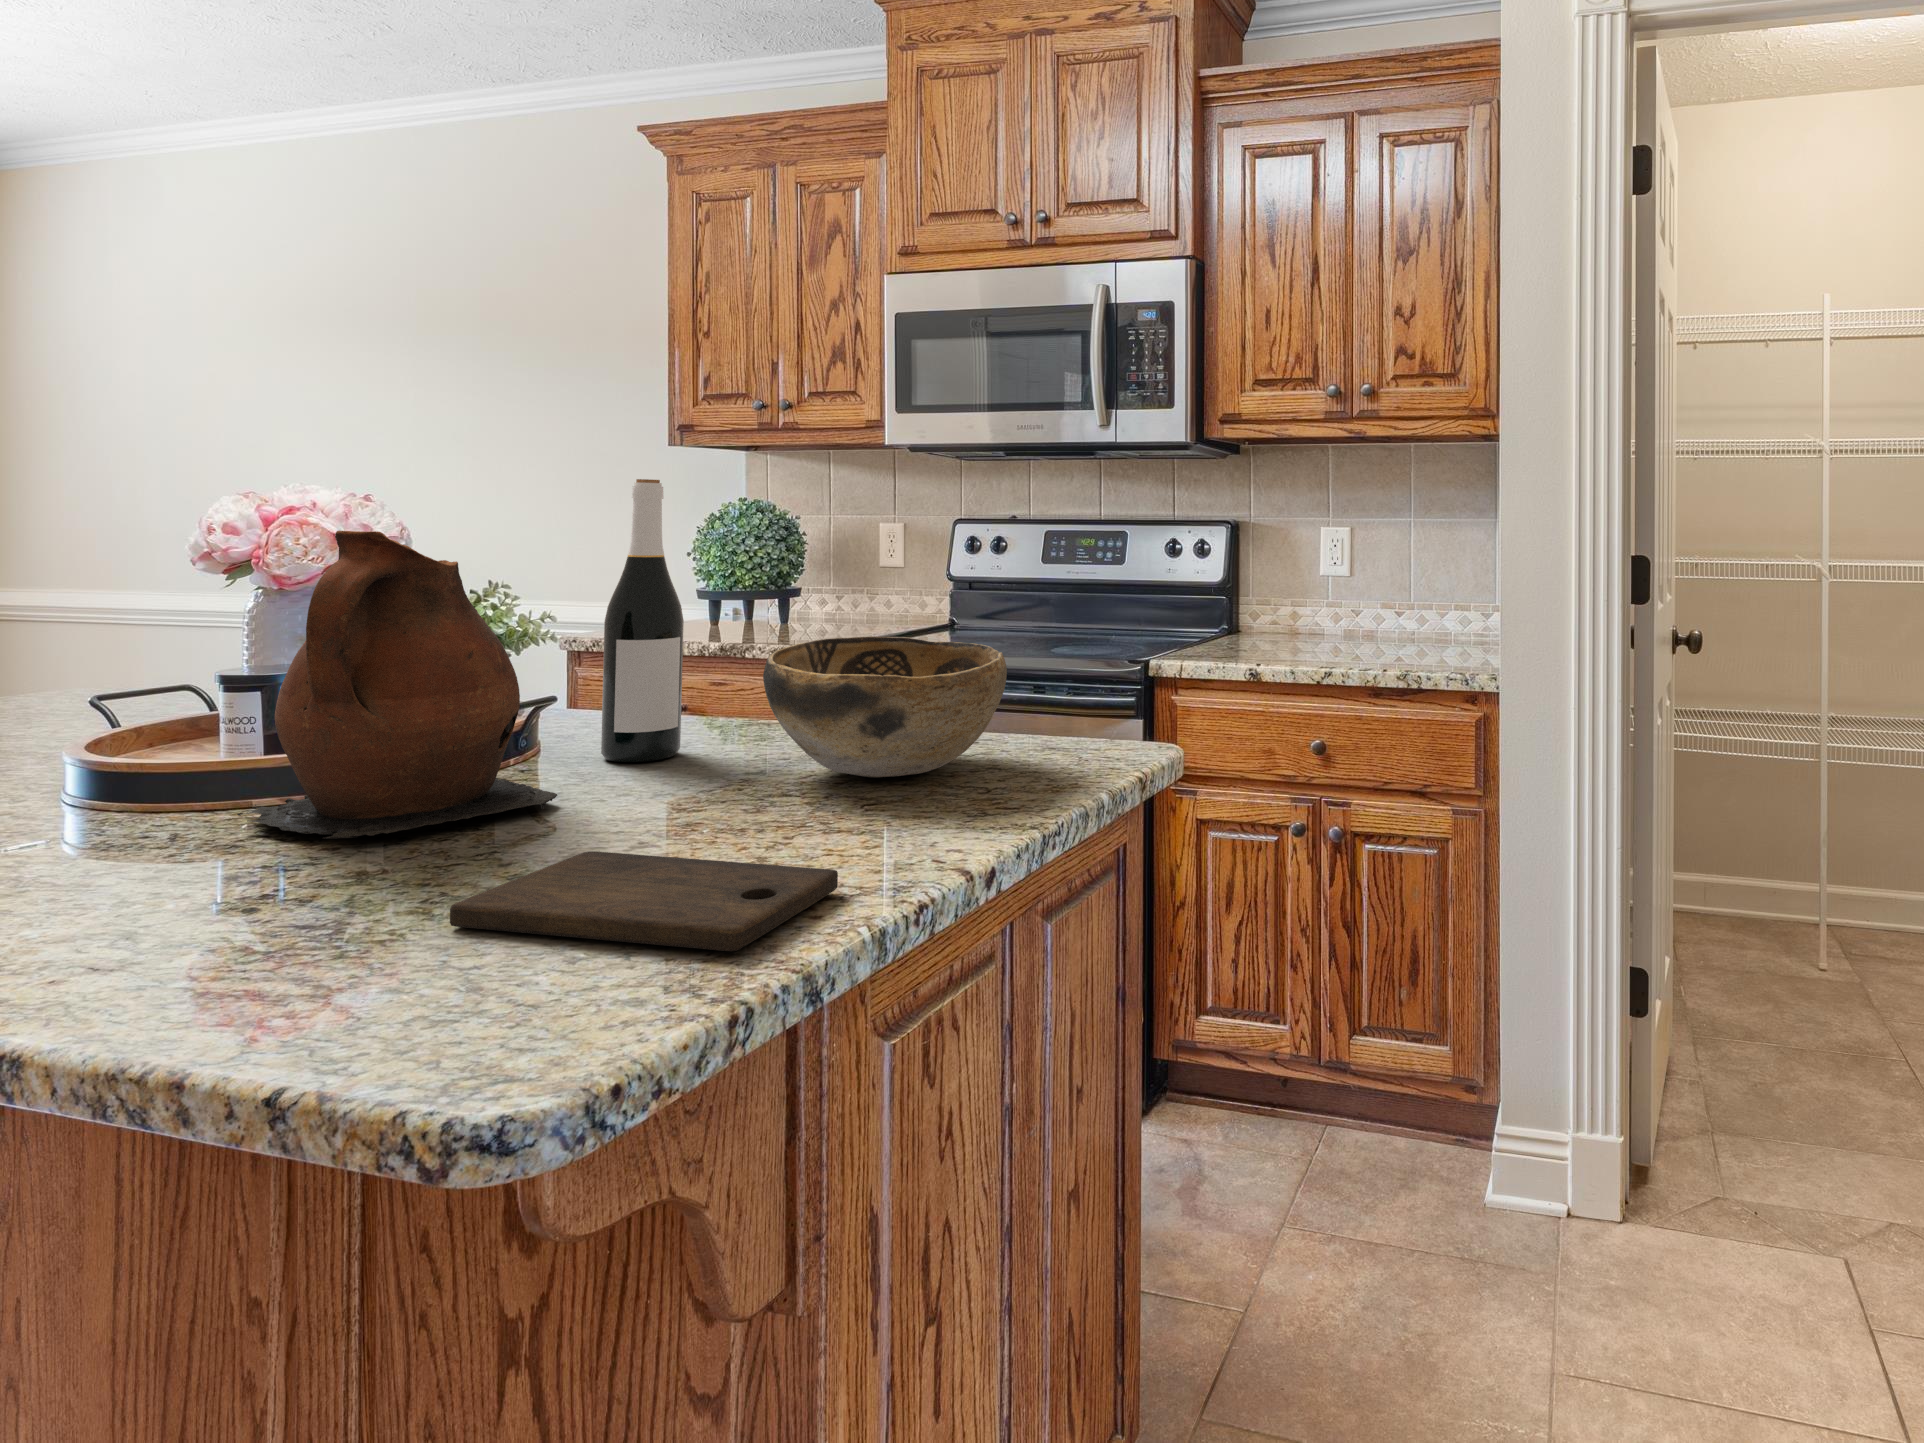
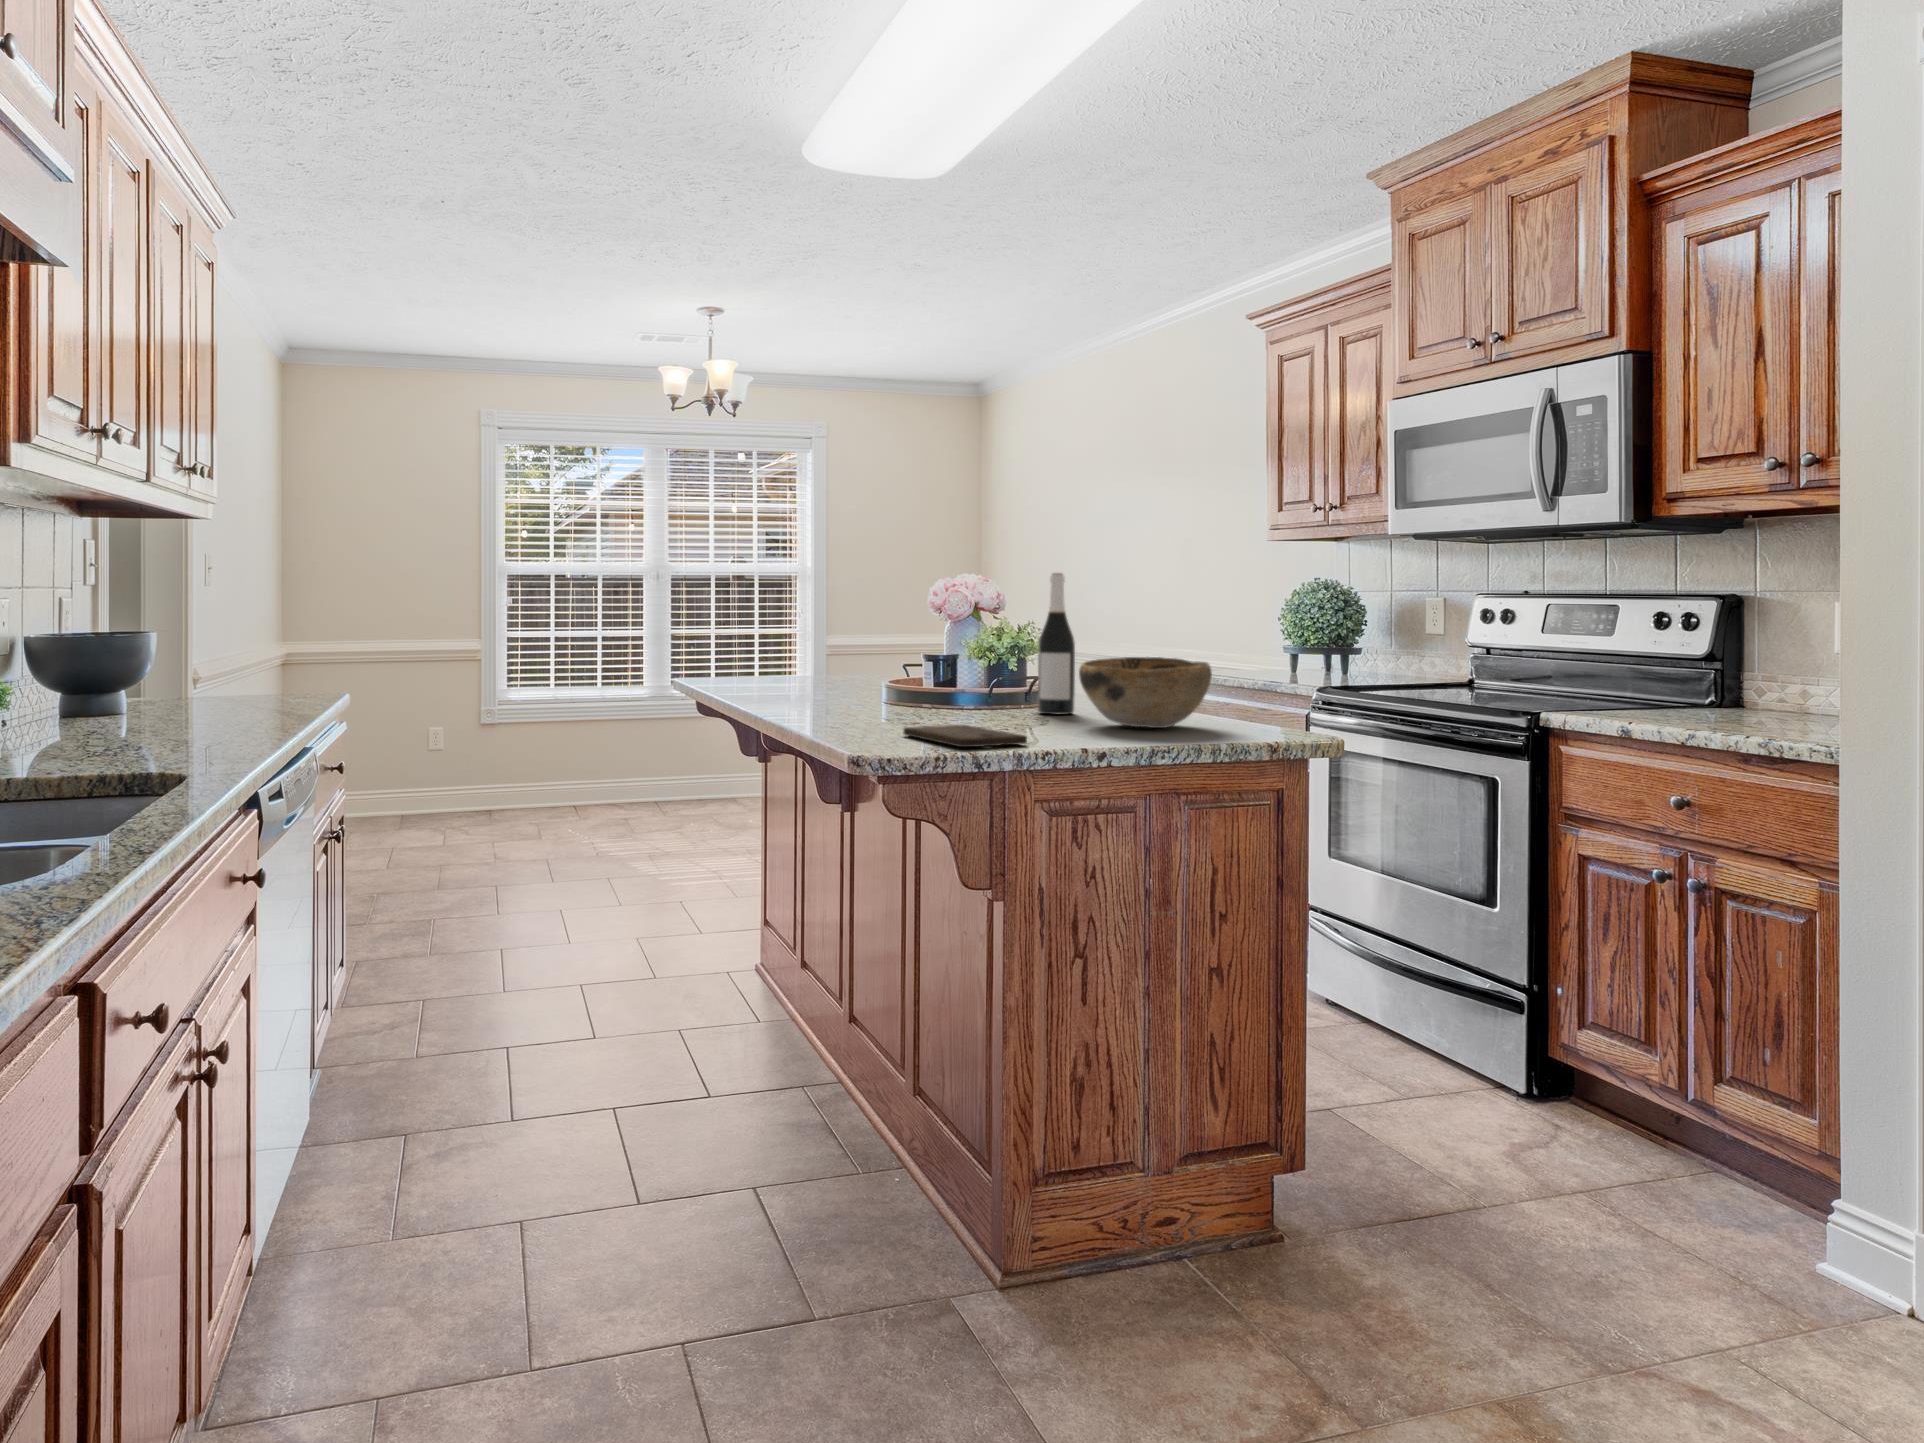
ceramic pitcher: present [237,531,558,839] -> none [890,597,993,720]

